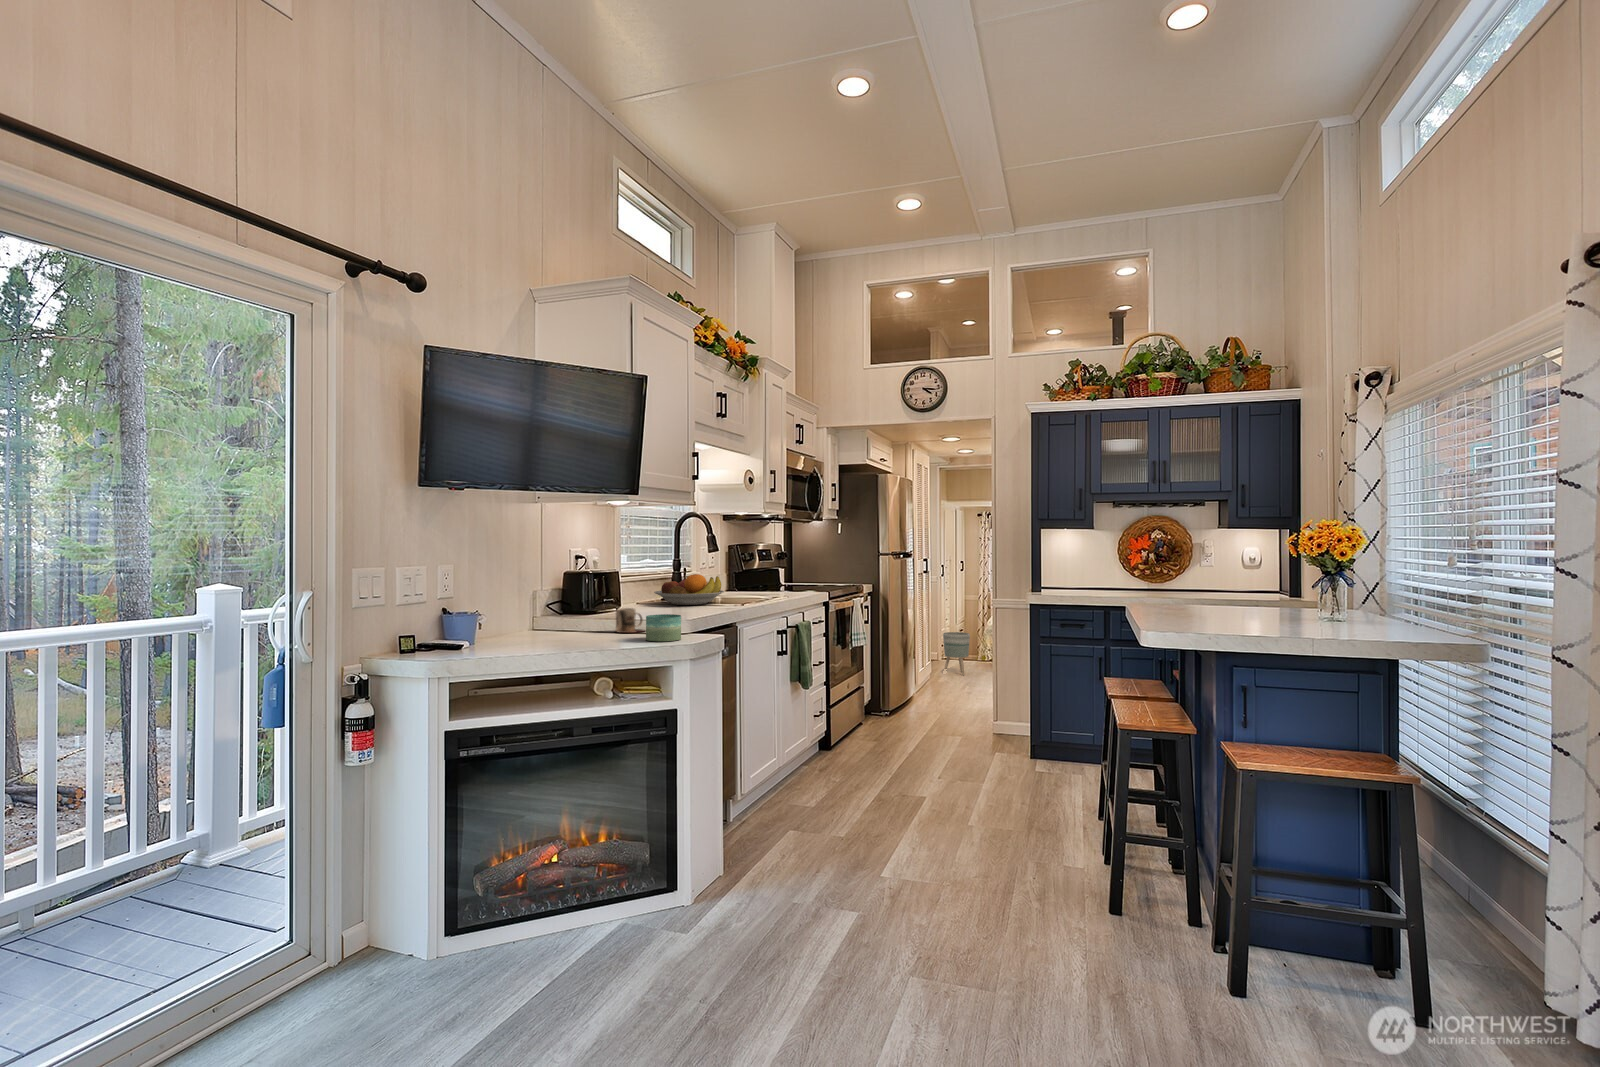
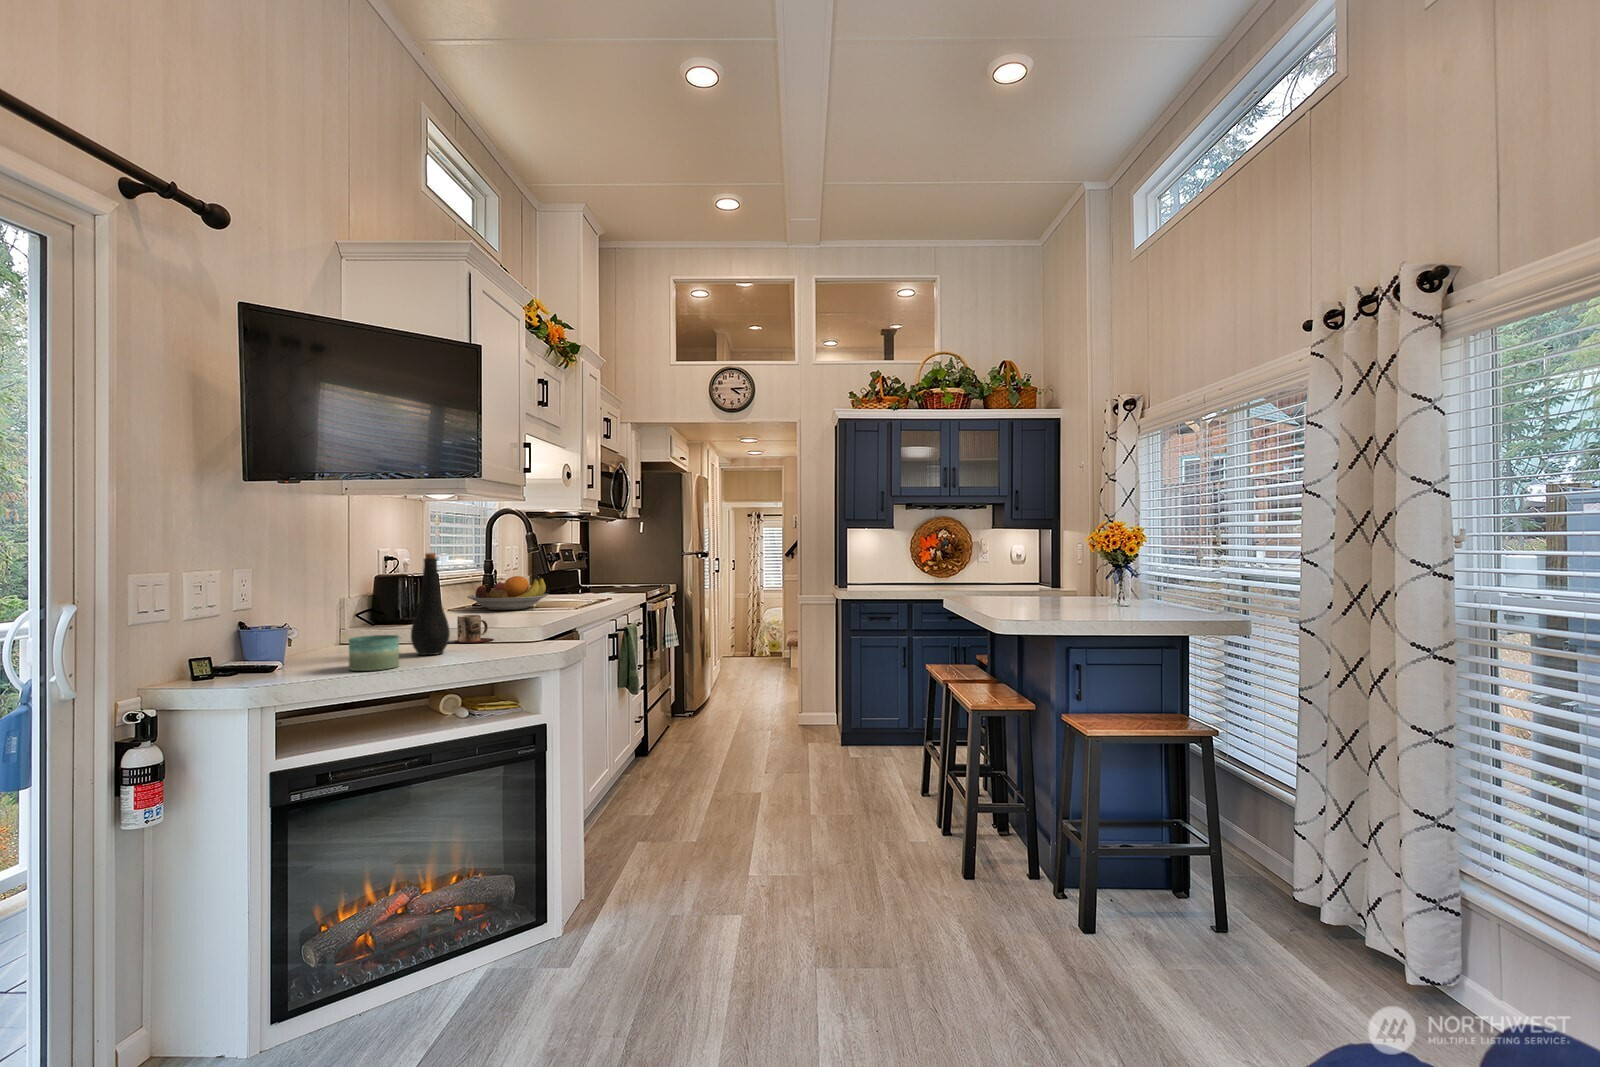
bottle: none [568,553,600,642] -> present [411,553,450,655]
candle: present [646,614,681,641] -> present [349,635,399,671]
planter: present [943,632,970,676] -> none [727,629,753,671]

